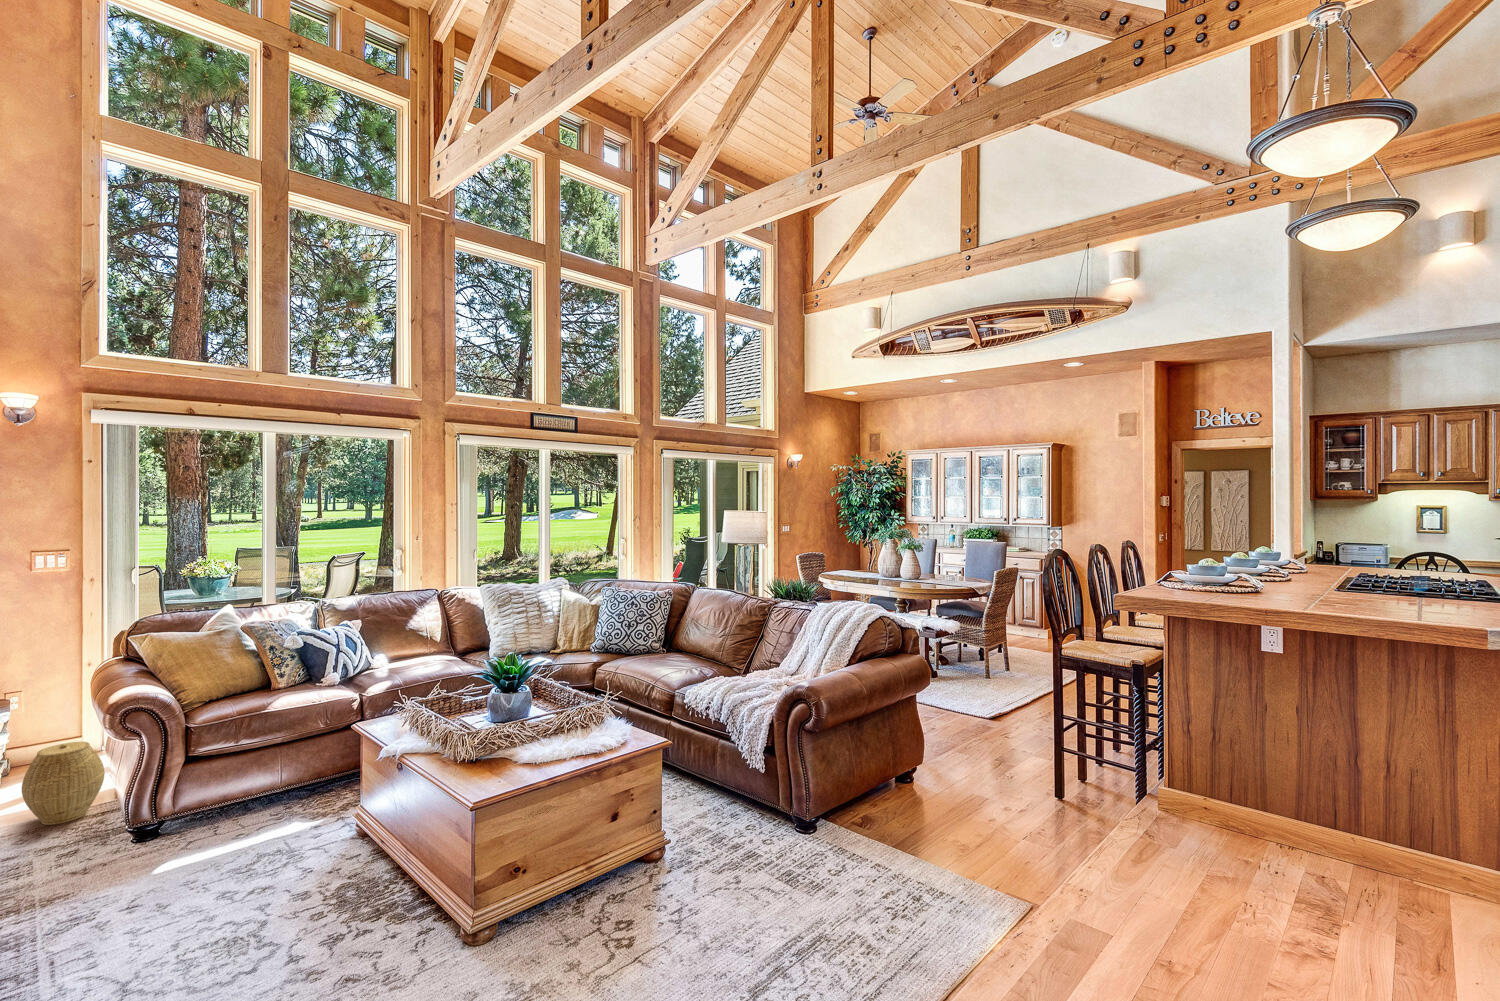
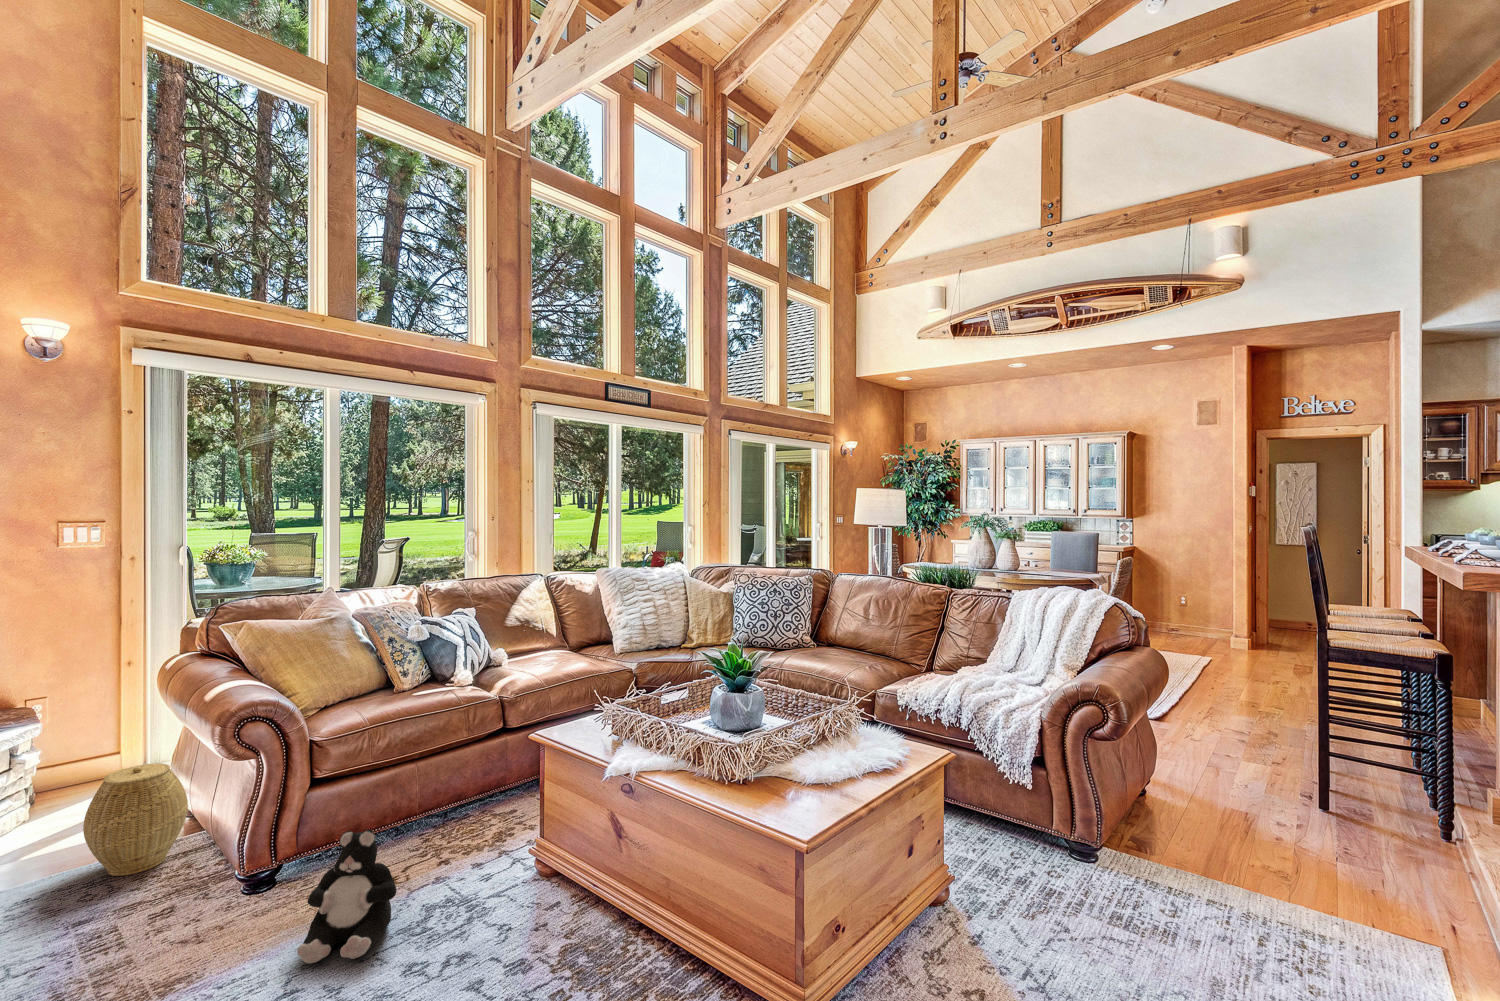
plush toy: none [129,796,215,890] -> present [297,830,397,964]

